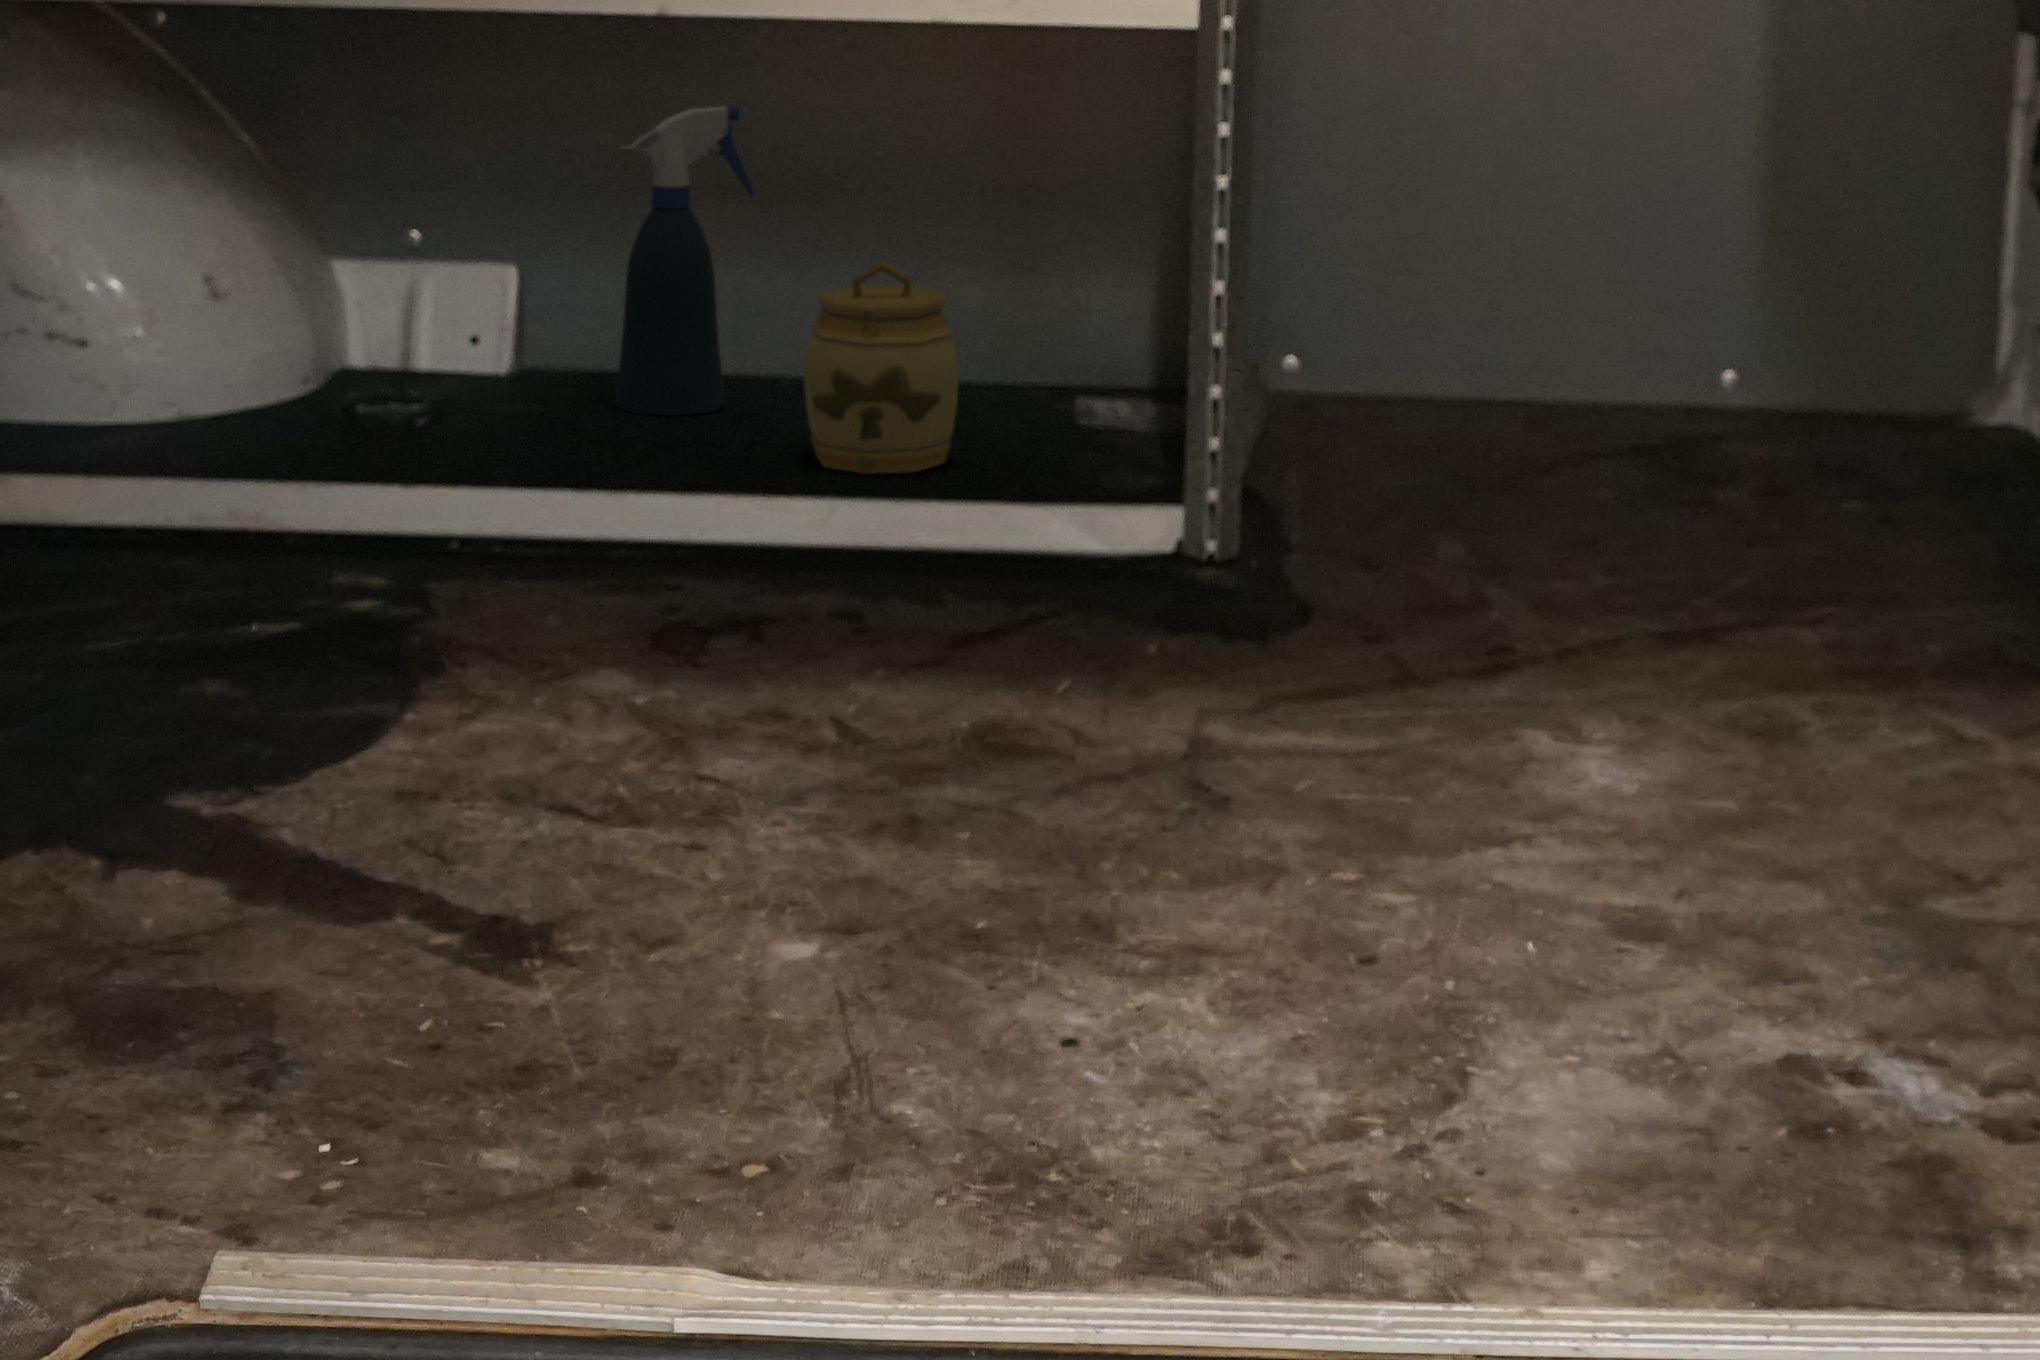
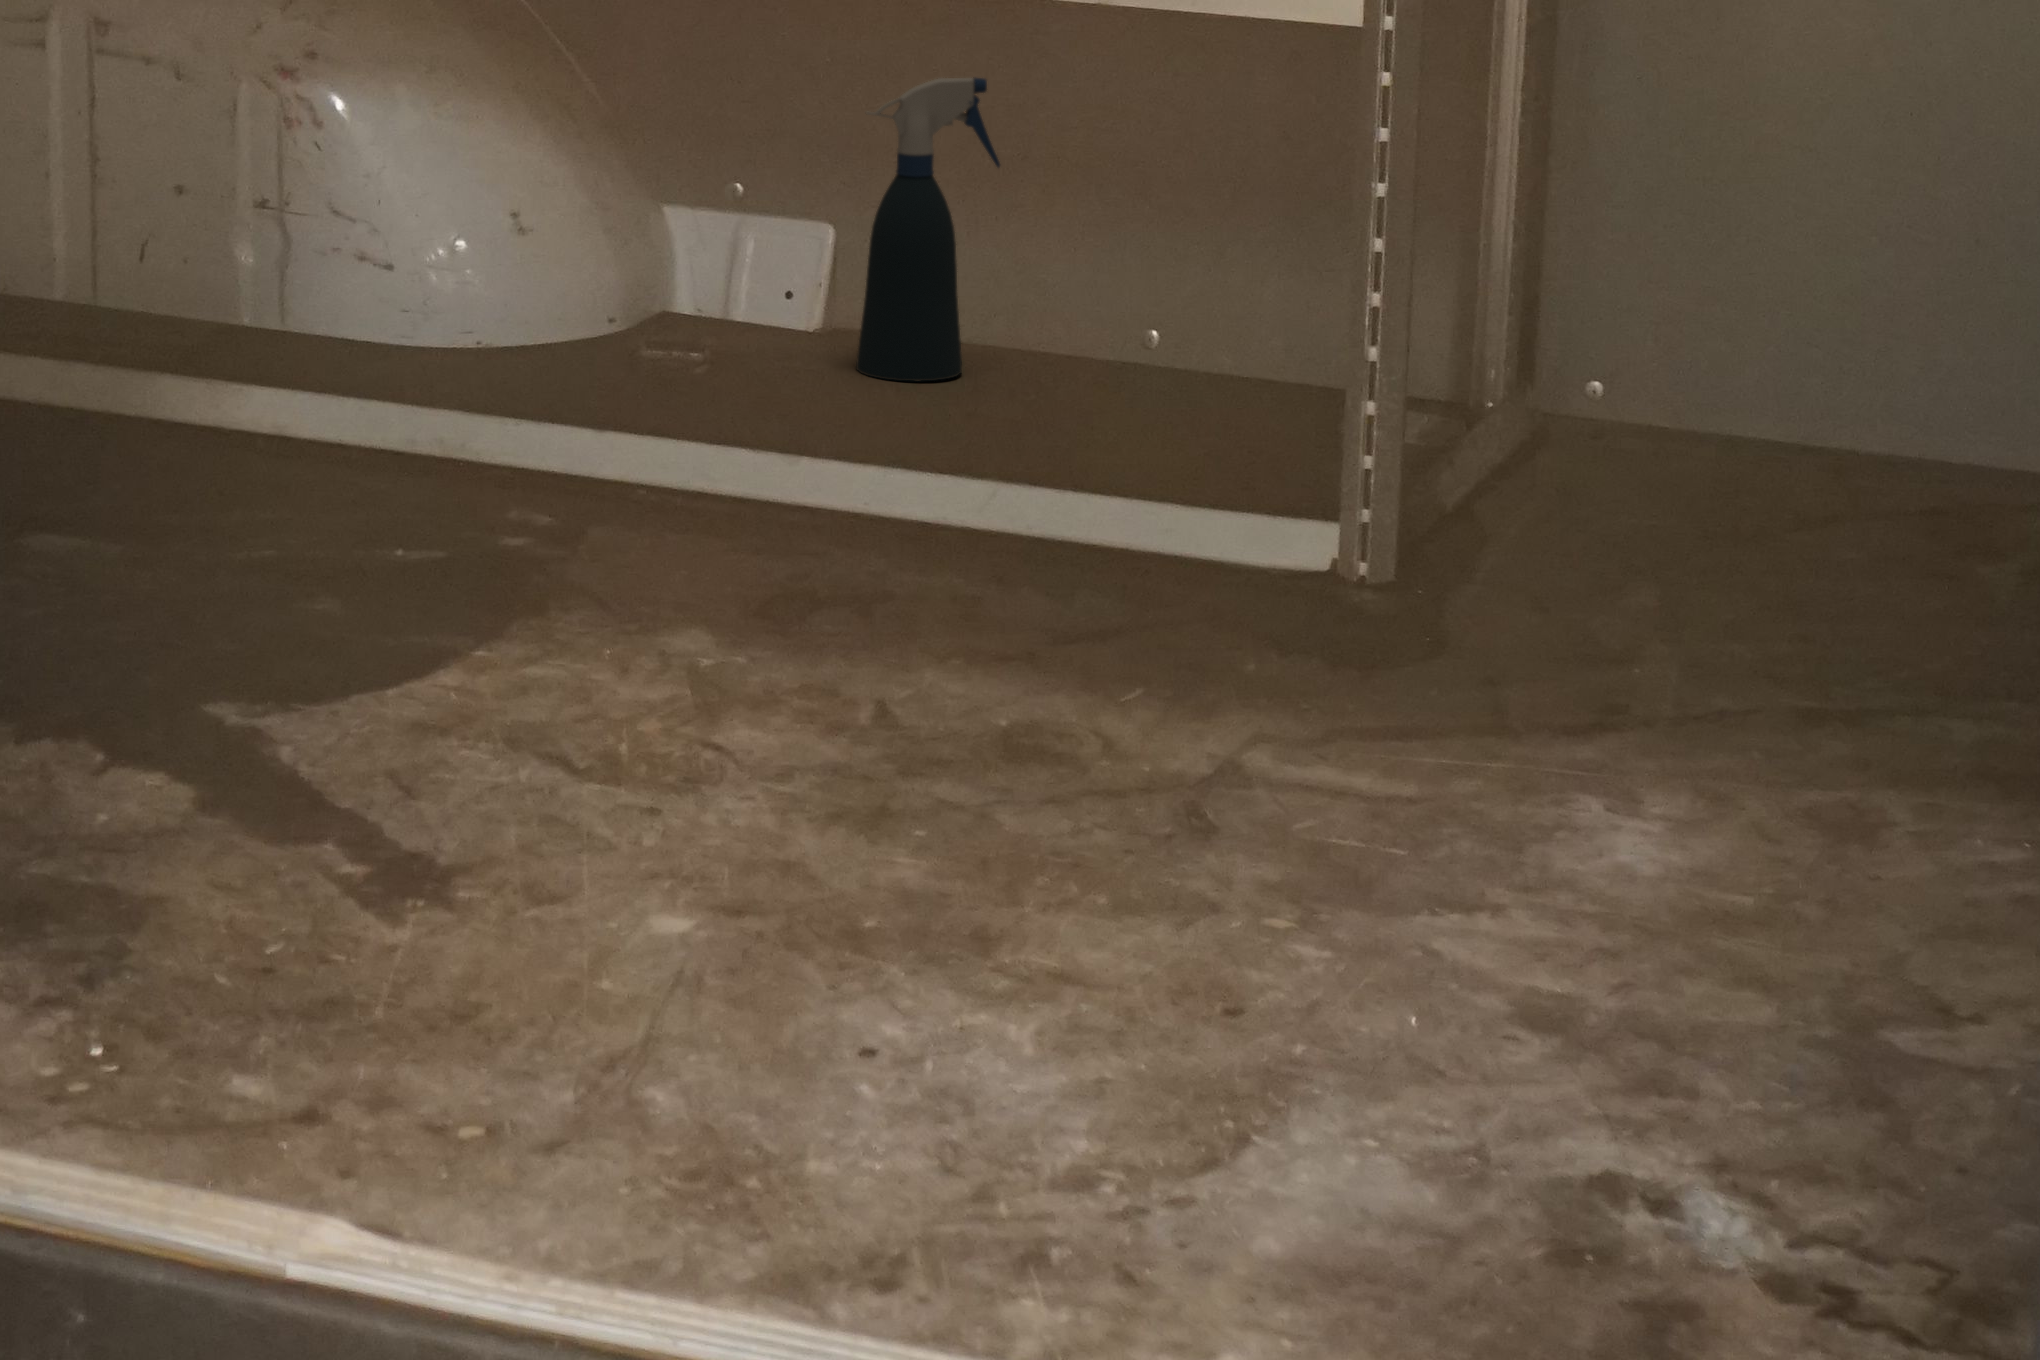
jar: present [804,261,959,474] -> none [994,242,1145,458]

